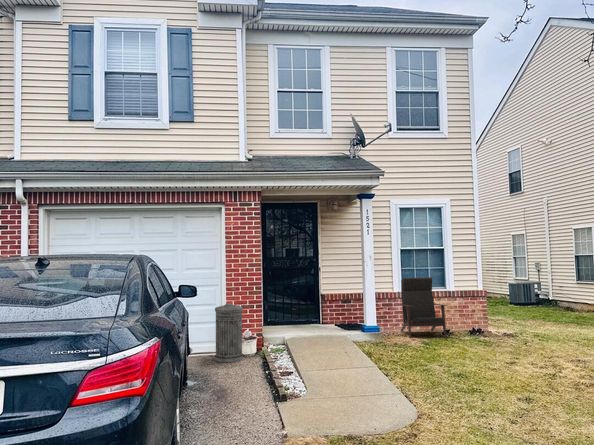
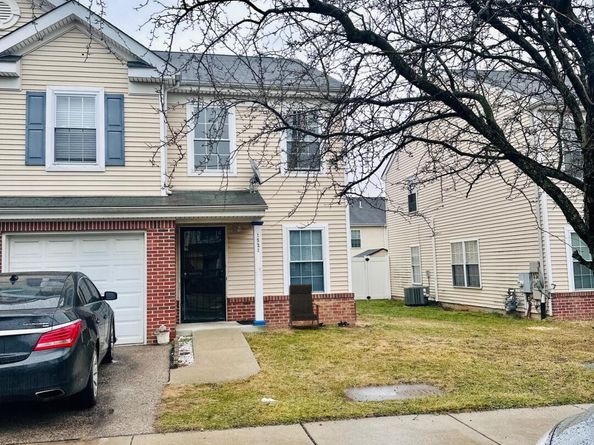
trash can: present [215,304,243,362] -> none [136,304,159,348]

